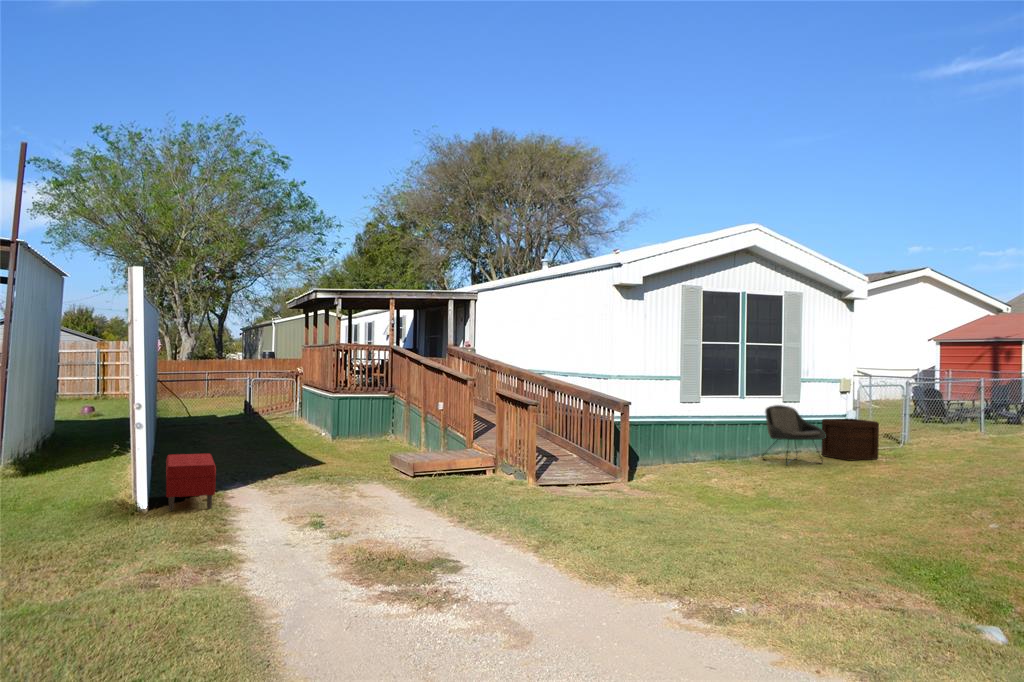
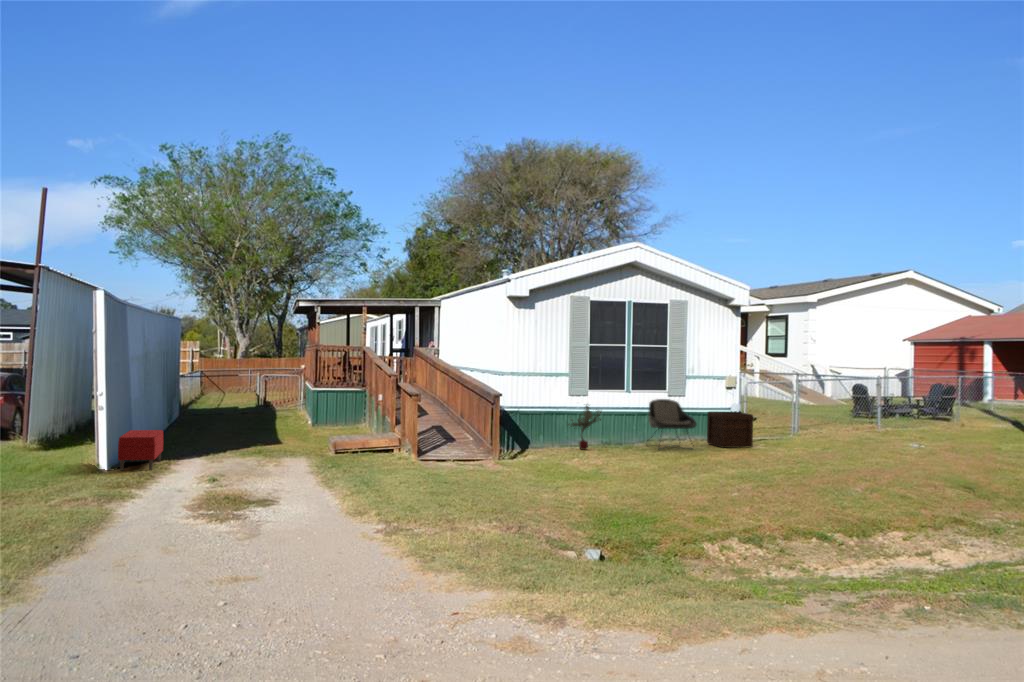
potted tree: none [682,412,721,466] -> present [568,405,601,450]

